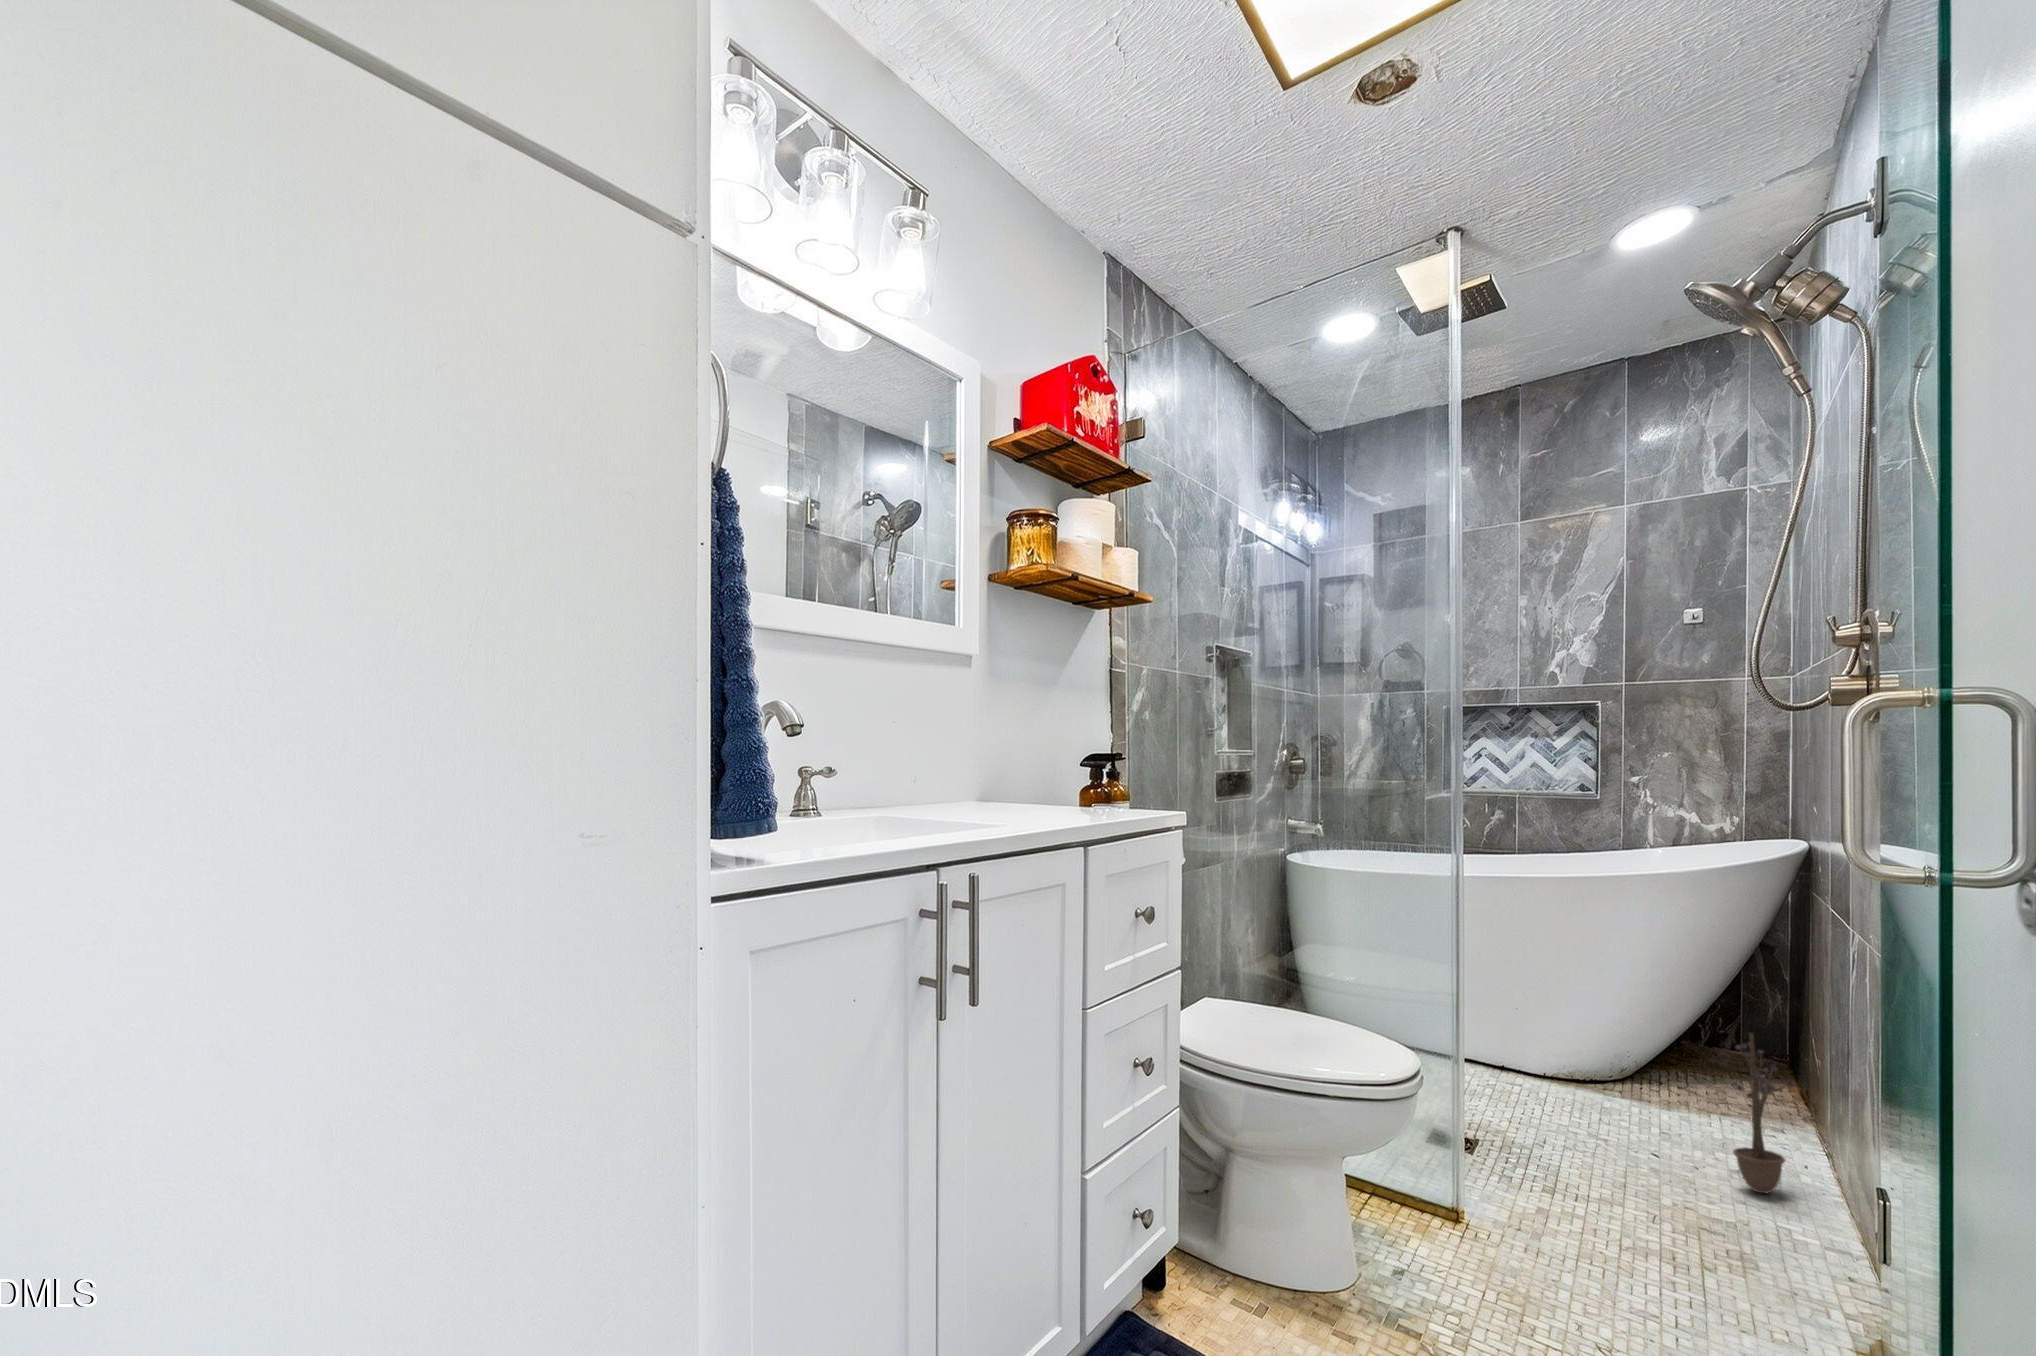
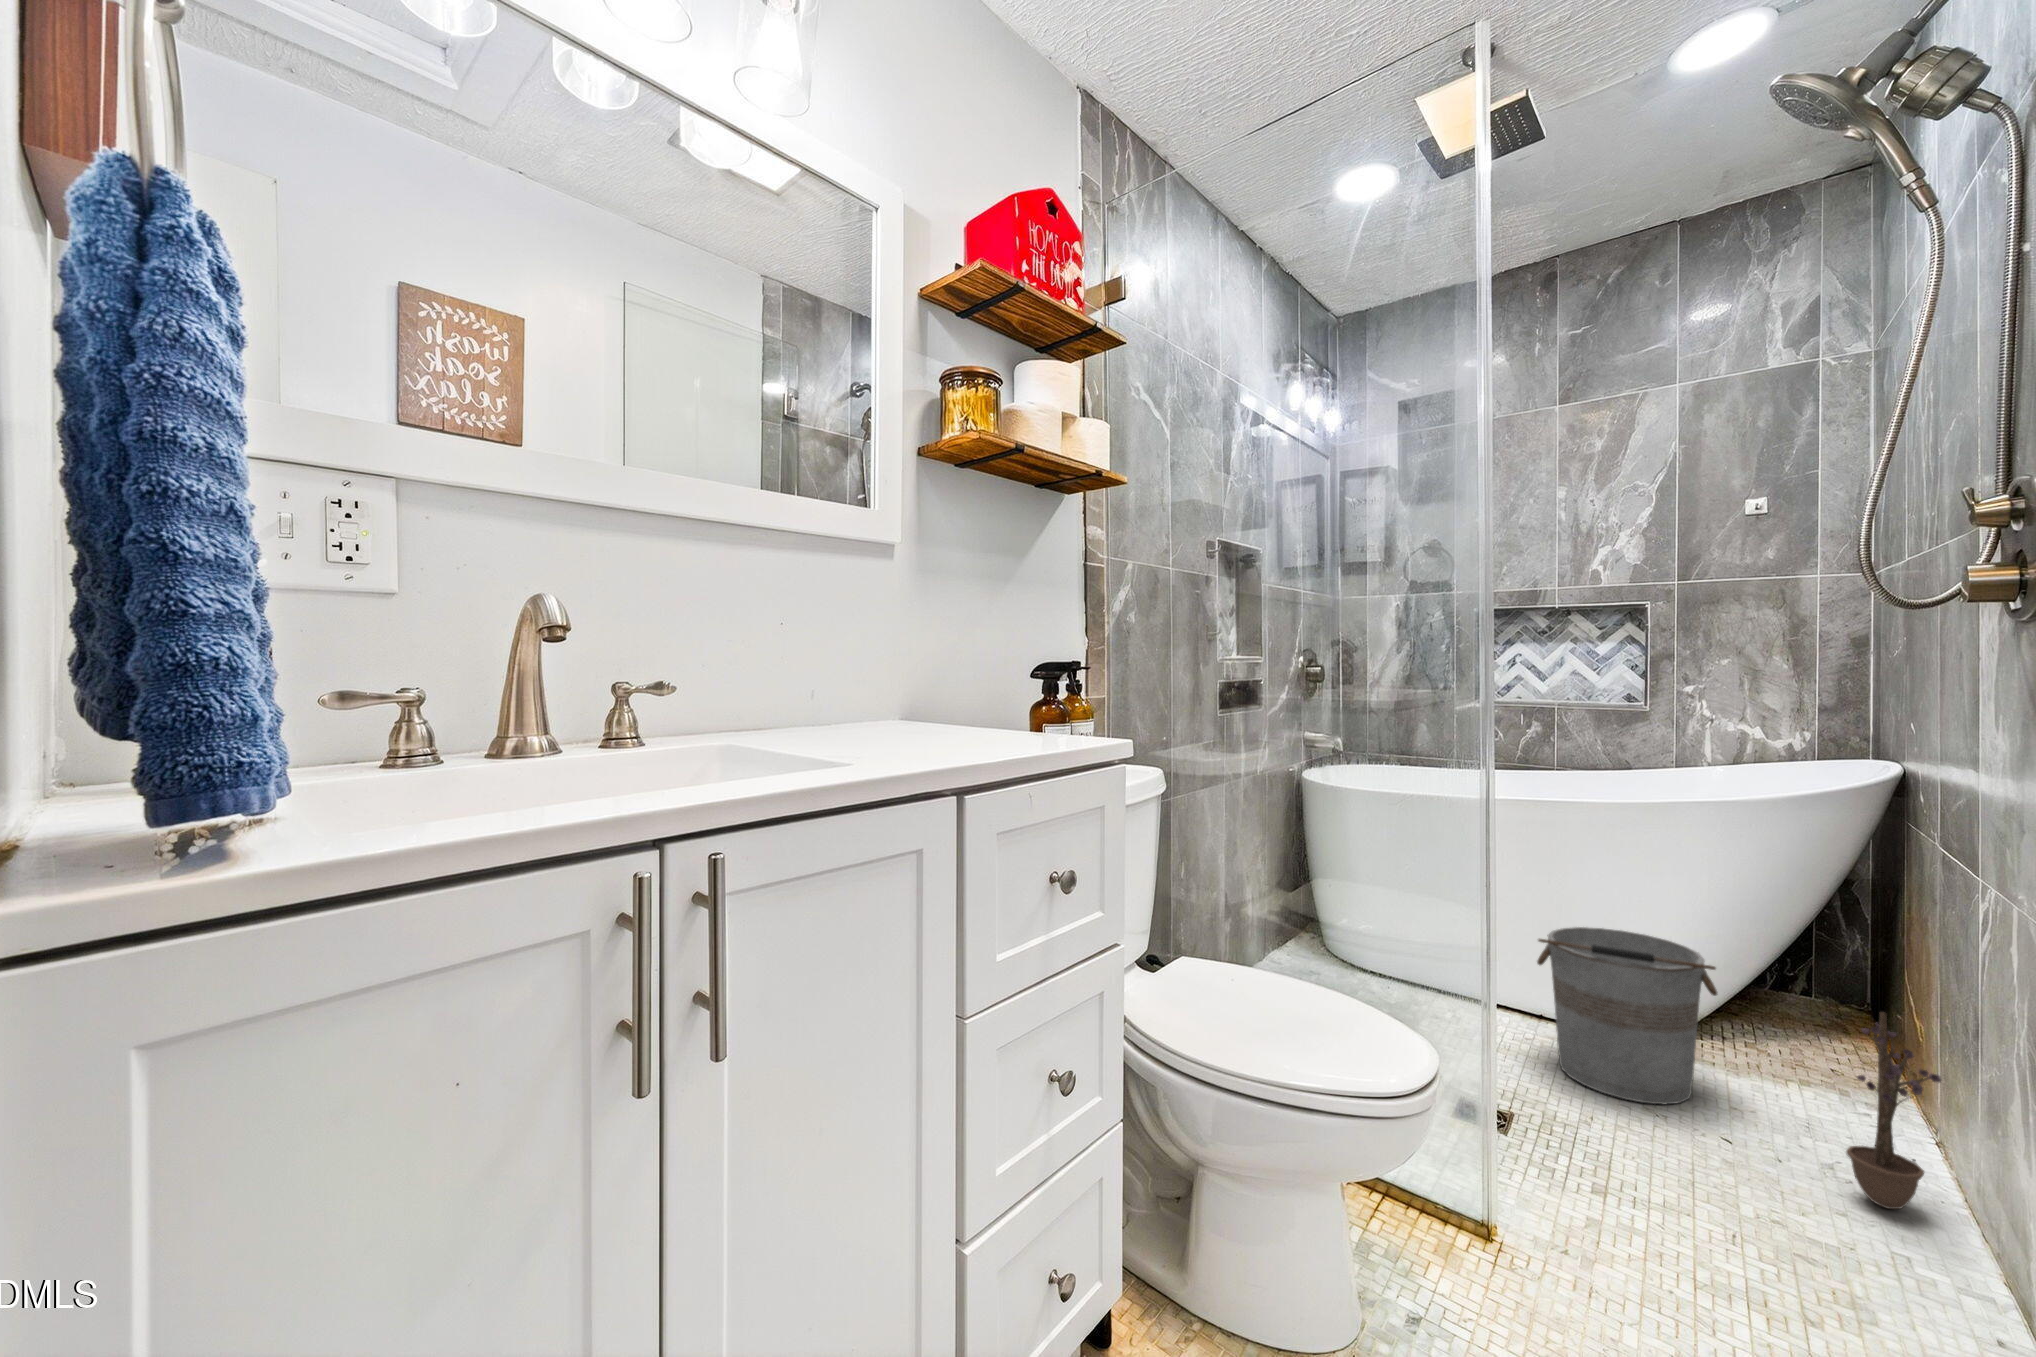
bucket: none [1503,996,1649,1143] -> present [1537,927,1717,1104]

